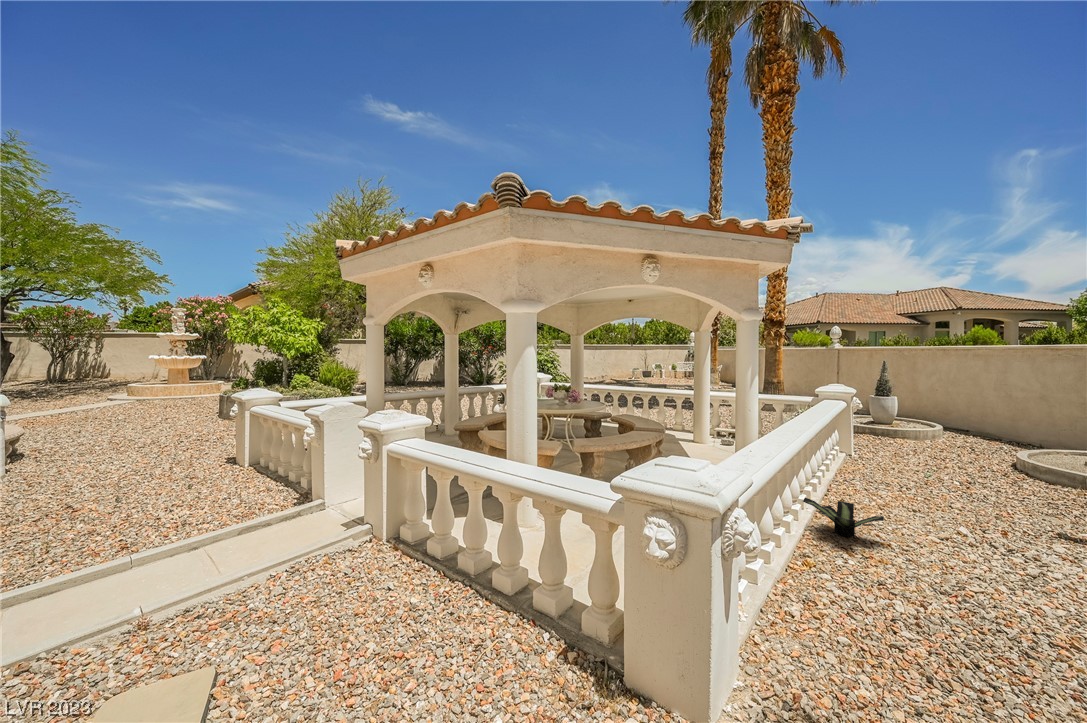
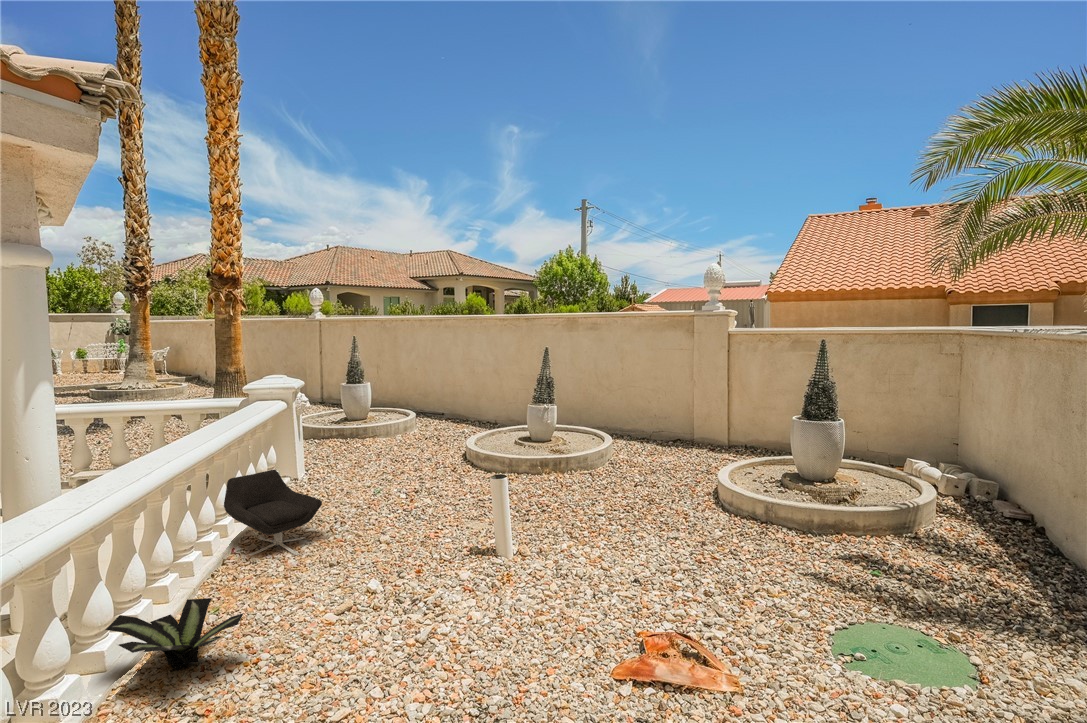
lounge chair: none [827,441,902,500] -> present [224,470,322,556]

